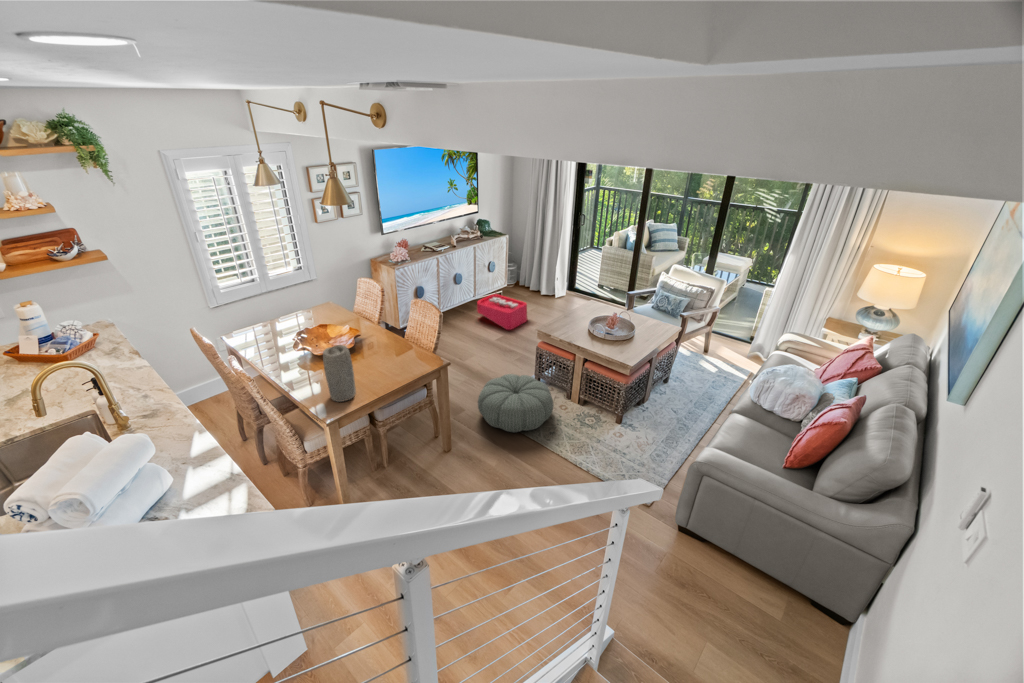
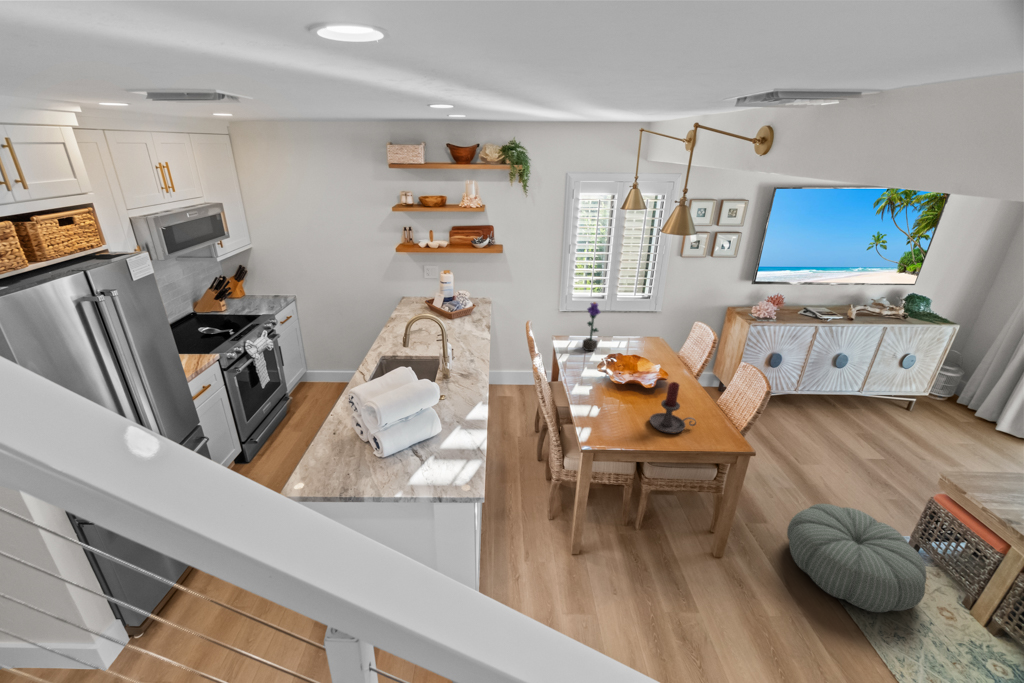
potted flower: none [254,288,278,338] -> present [582,302,600,351]
storage bin: present [477,292,527,330] -> none [856,392,949,454]
candle holder: none [367,335,403,378] -> present [650,382,696,433]
vase: present [323,345,356,402] -> none [598,374,631,438]

